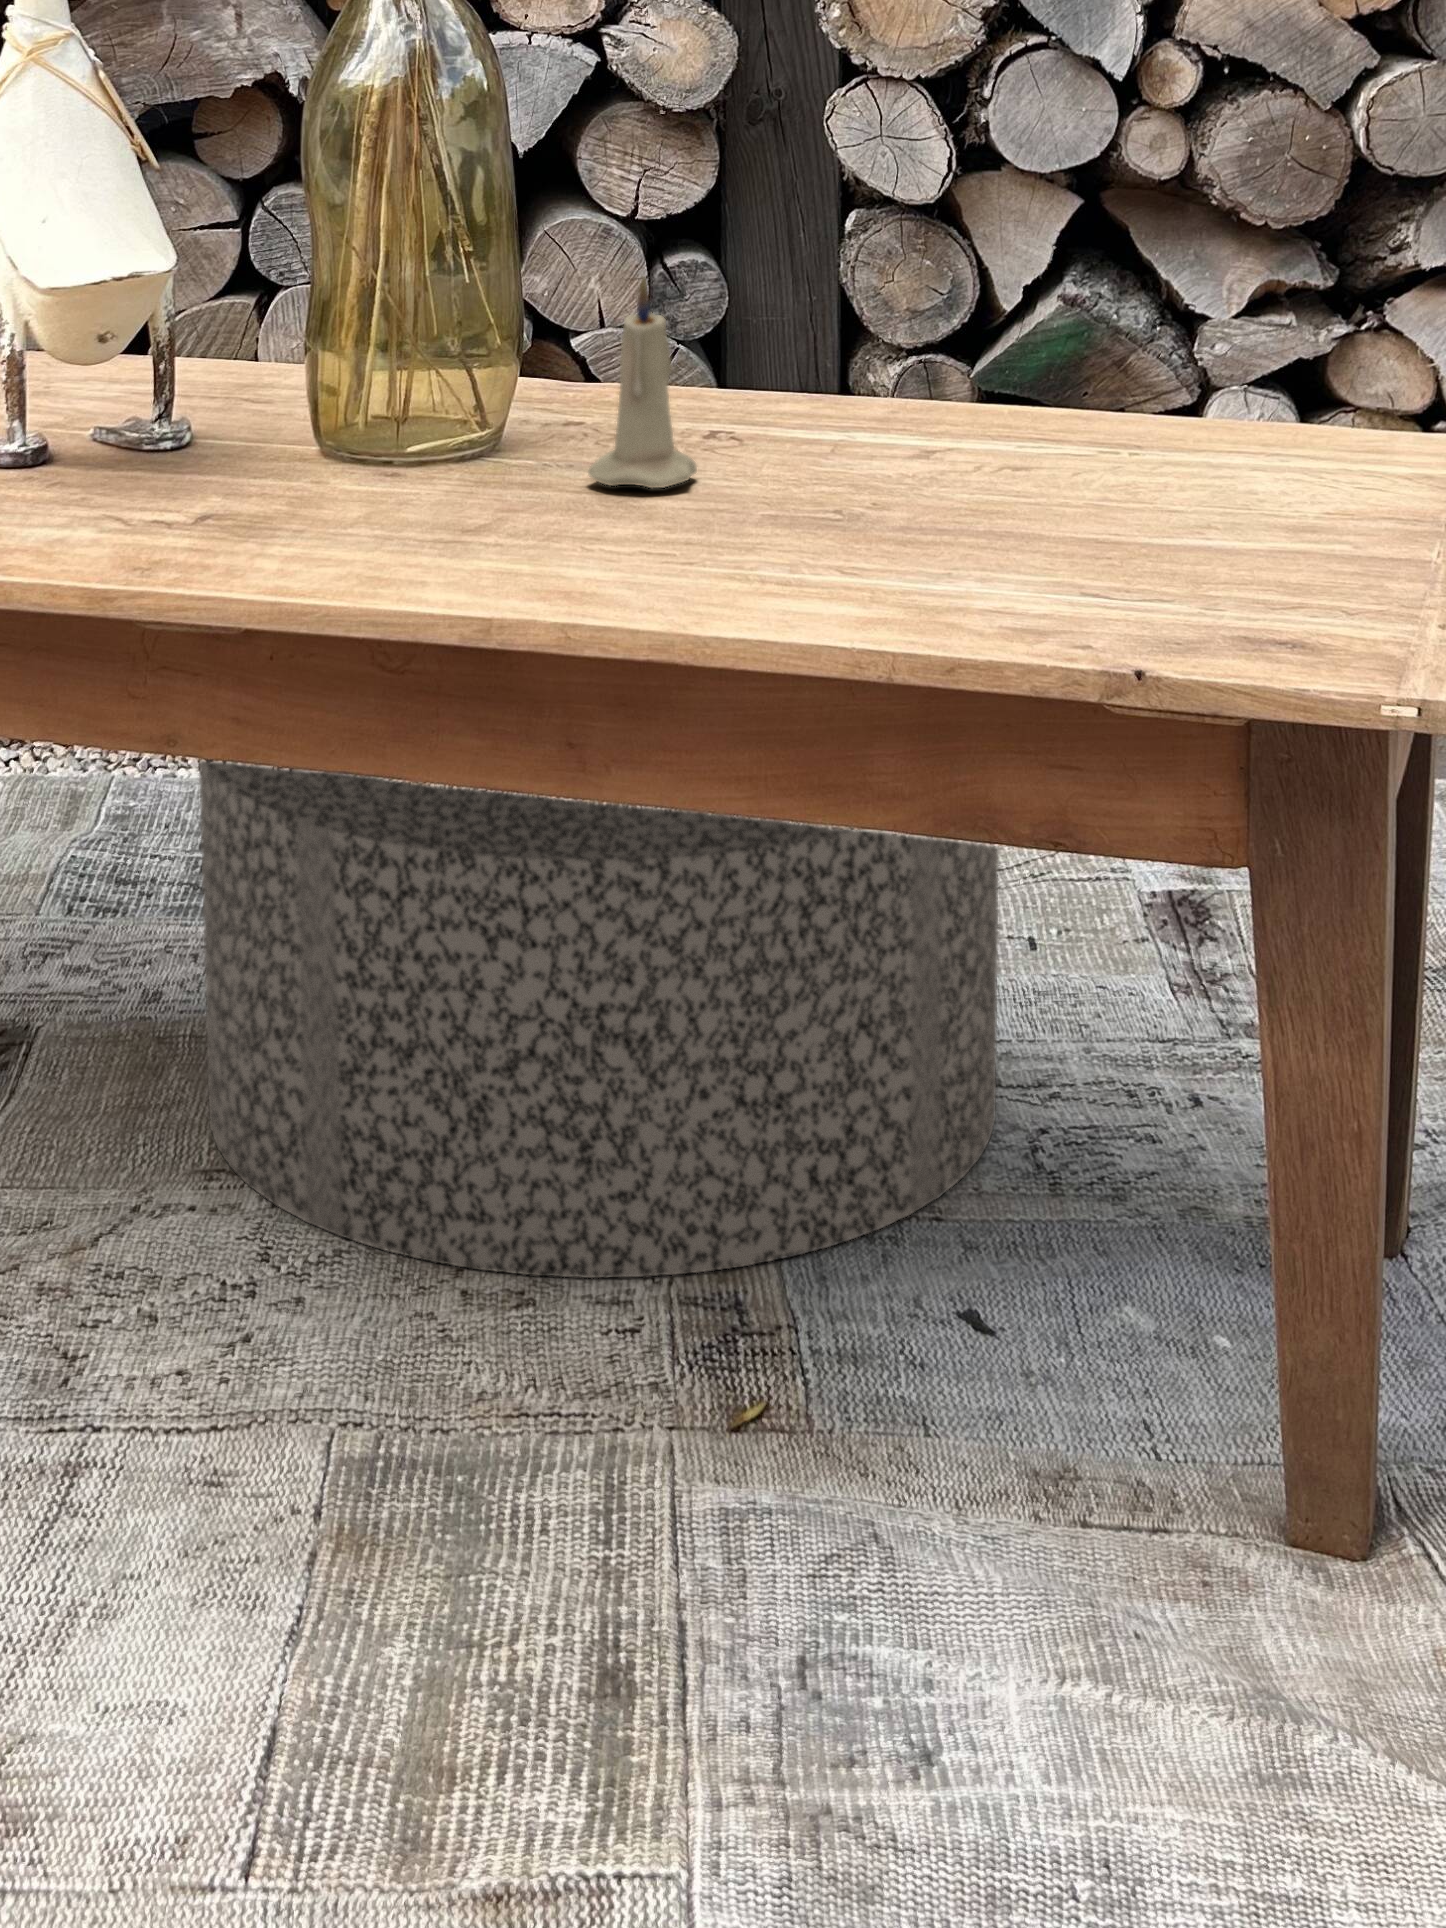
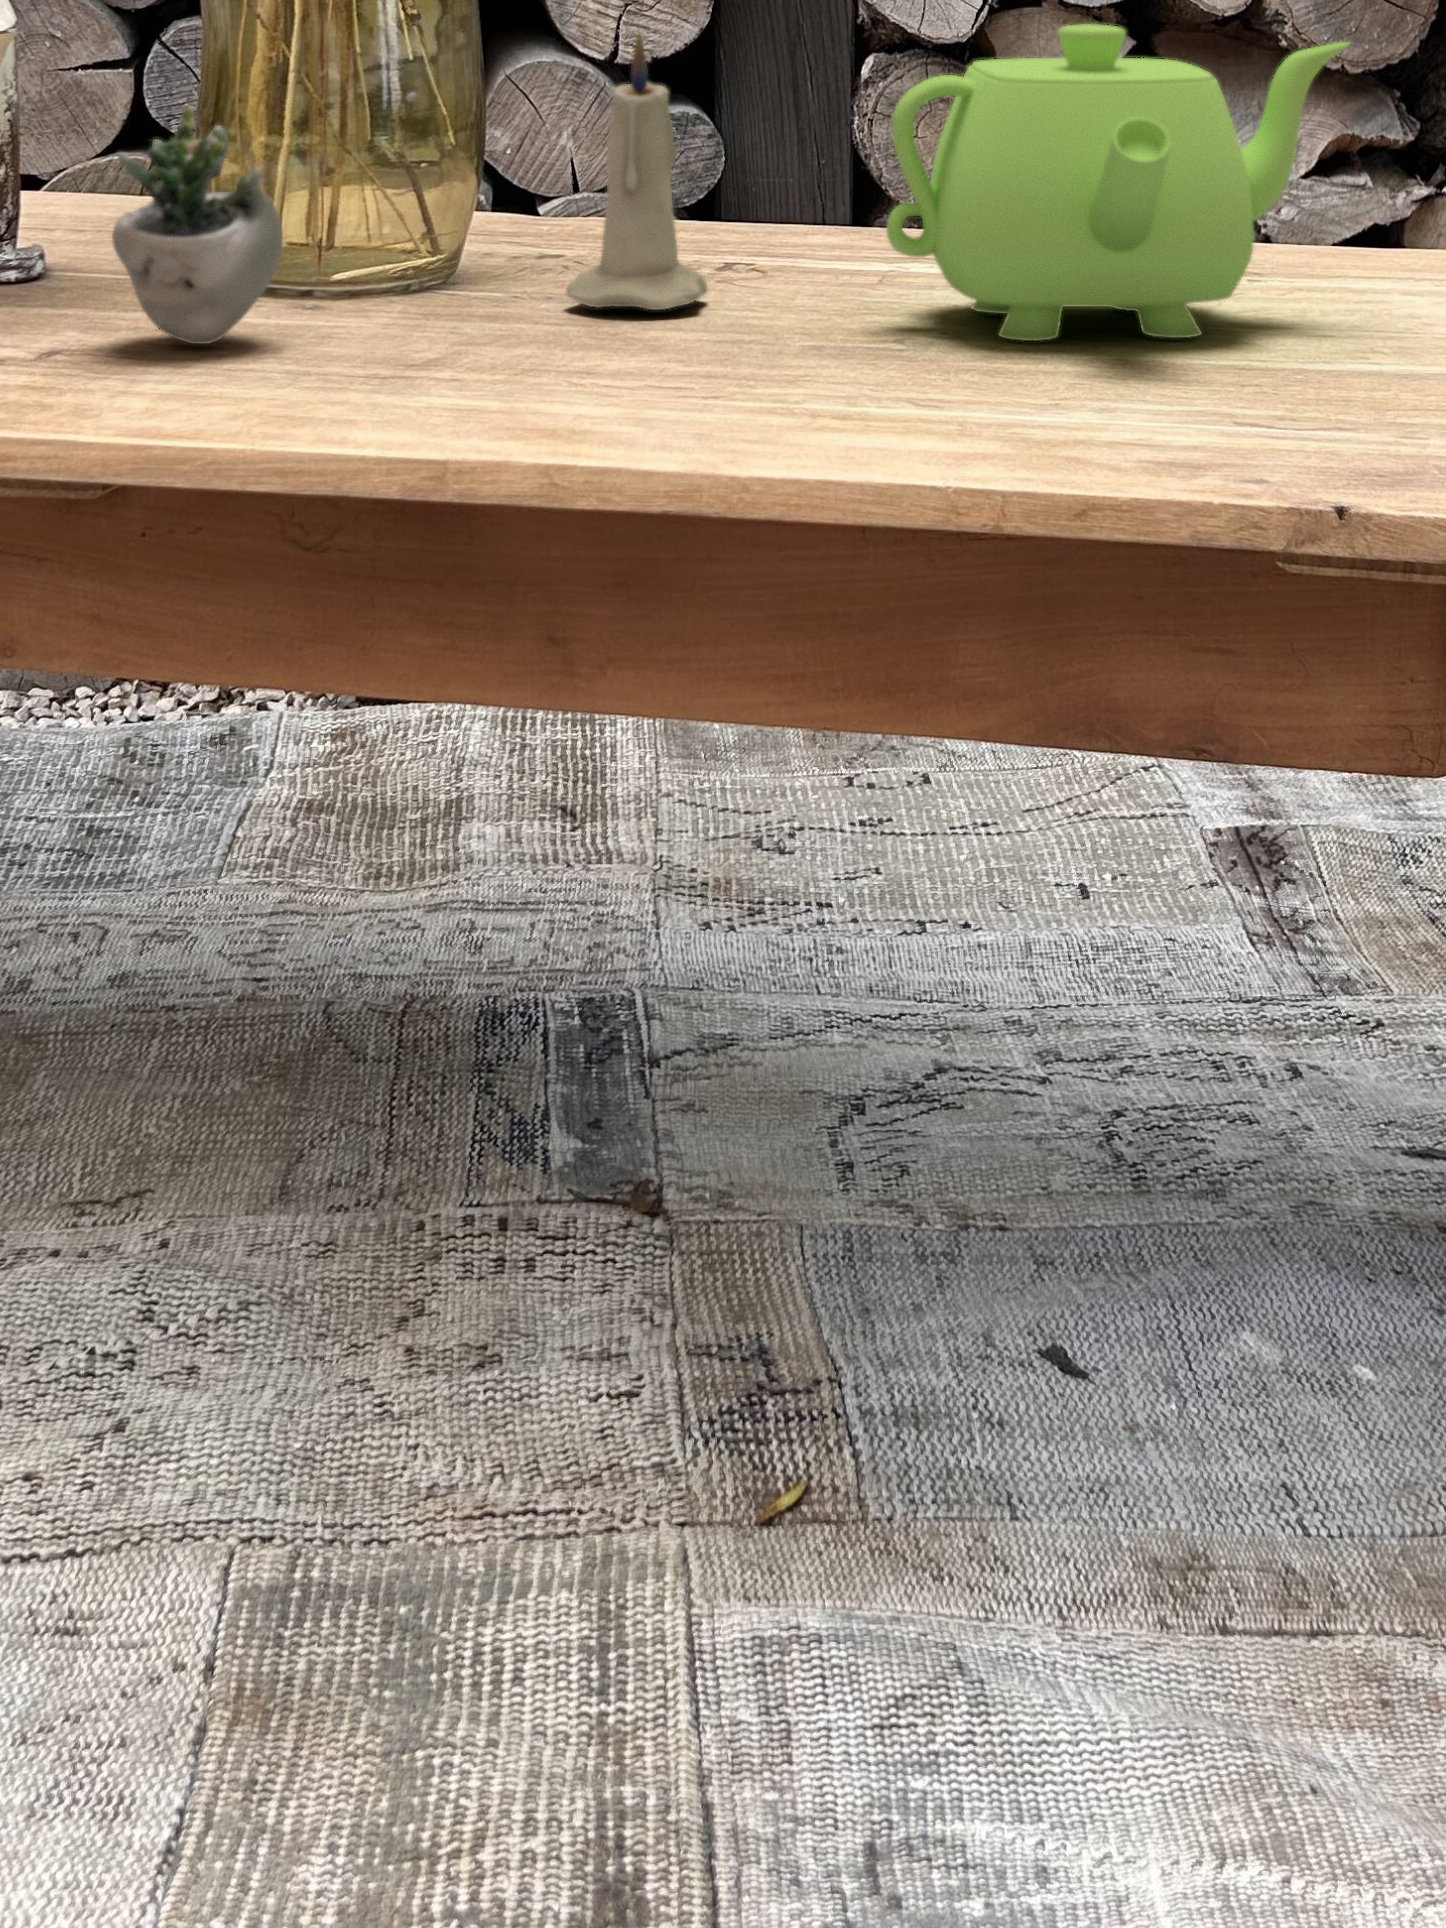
teapot: none [831,272,1192,518] -> present [886,24,1350,341]
succulent plant: none [252,337,475,519] -> present [112,92,417,344]
ottoman: present [199,760,998,1278] -> none [59,508,1072,1326]

